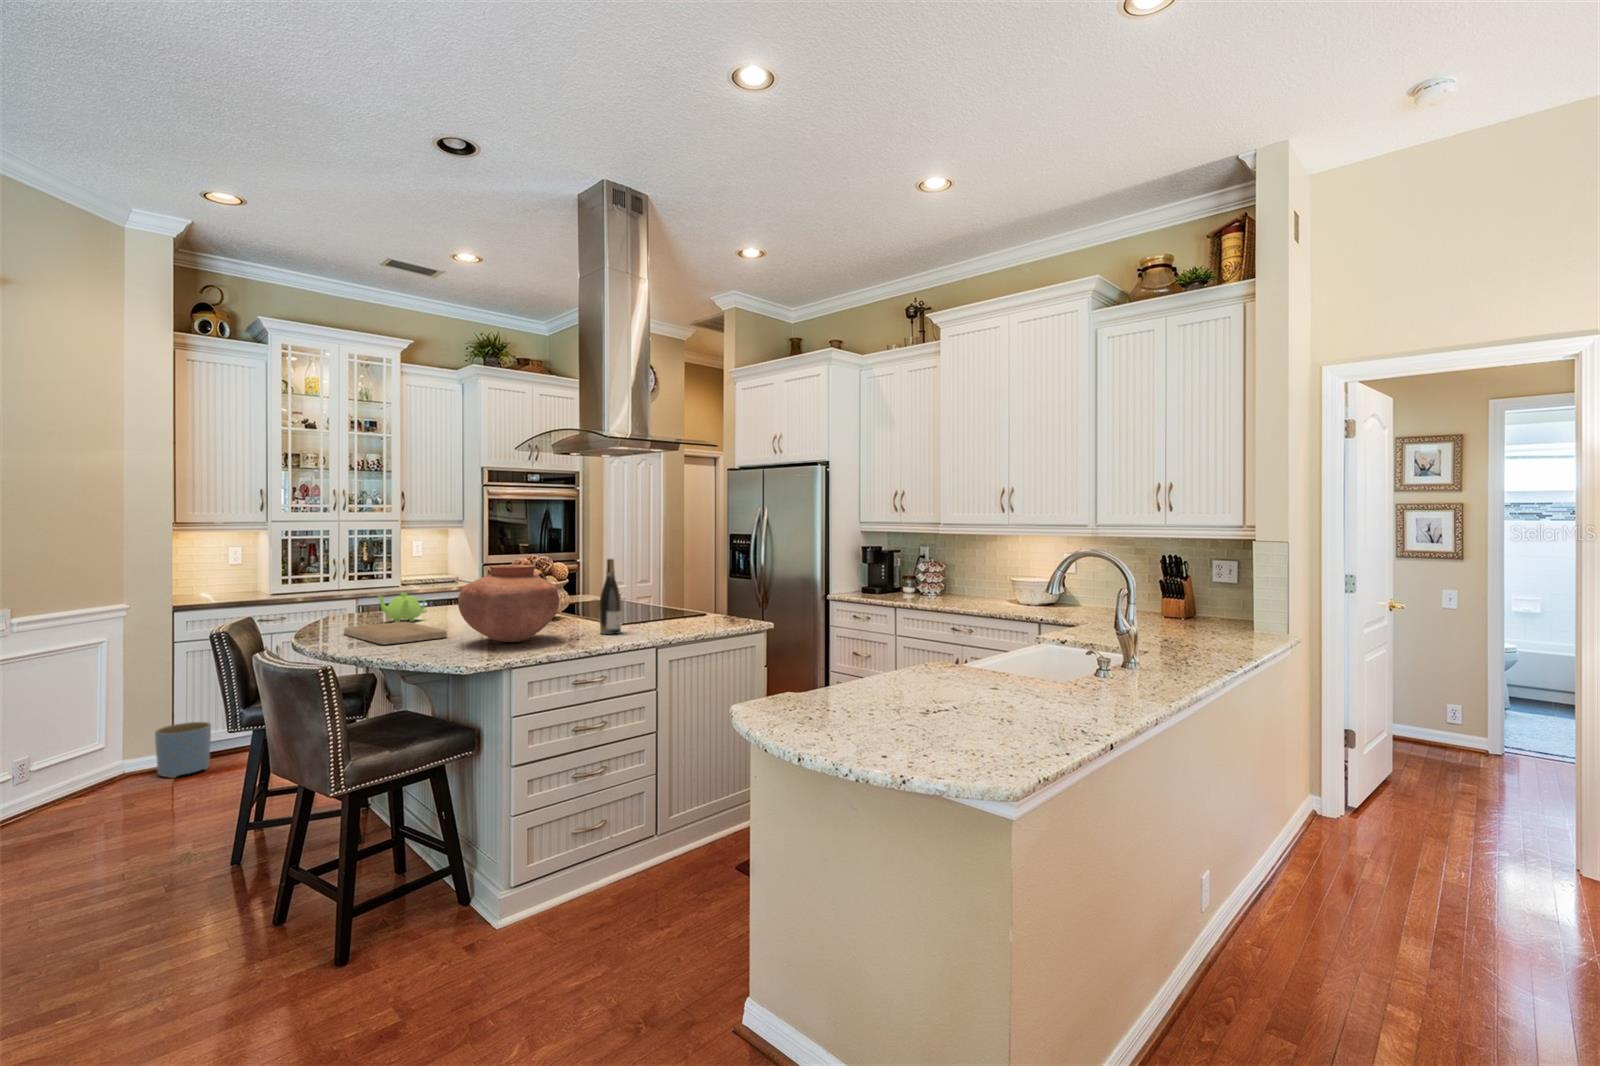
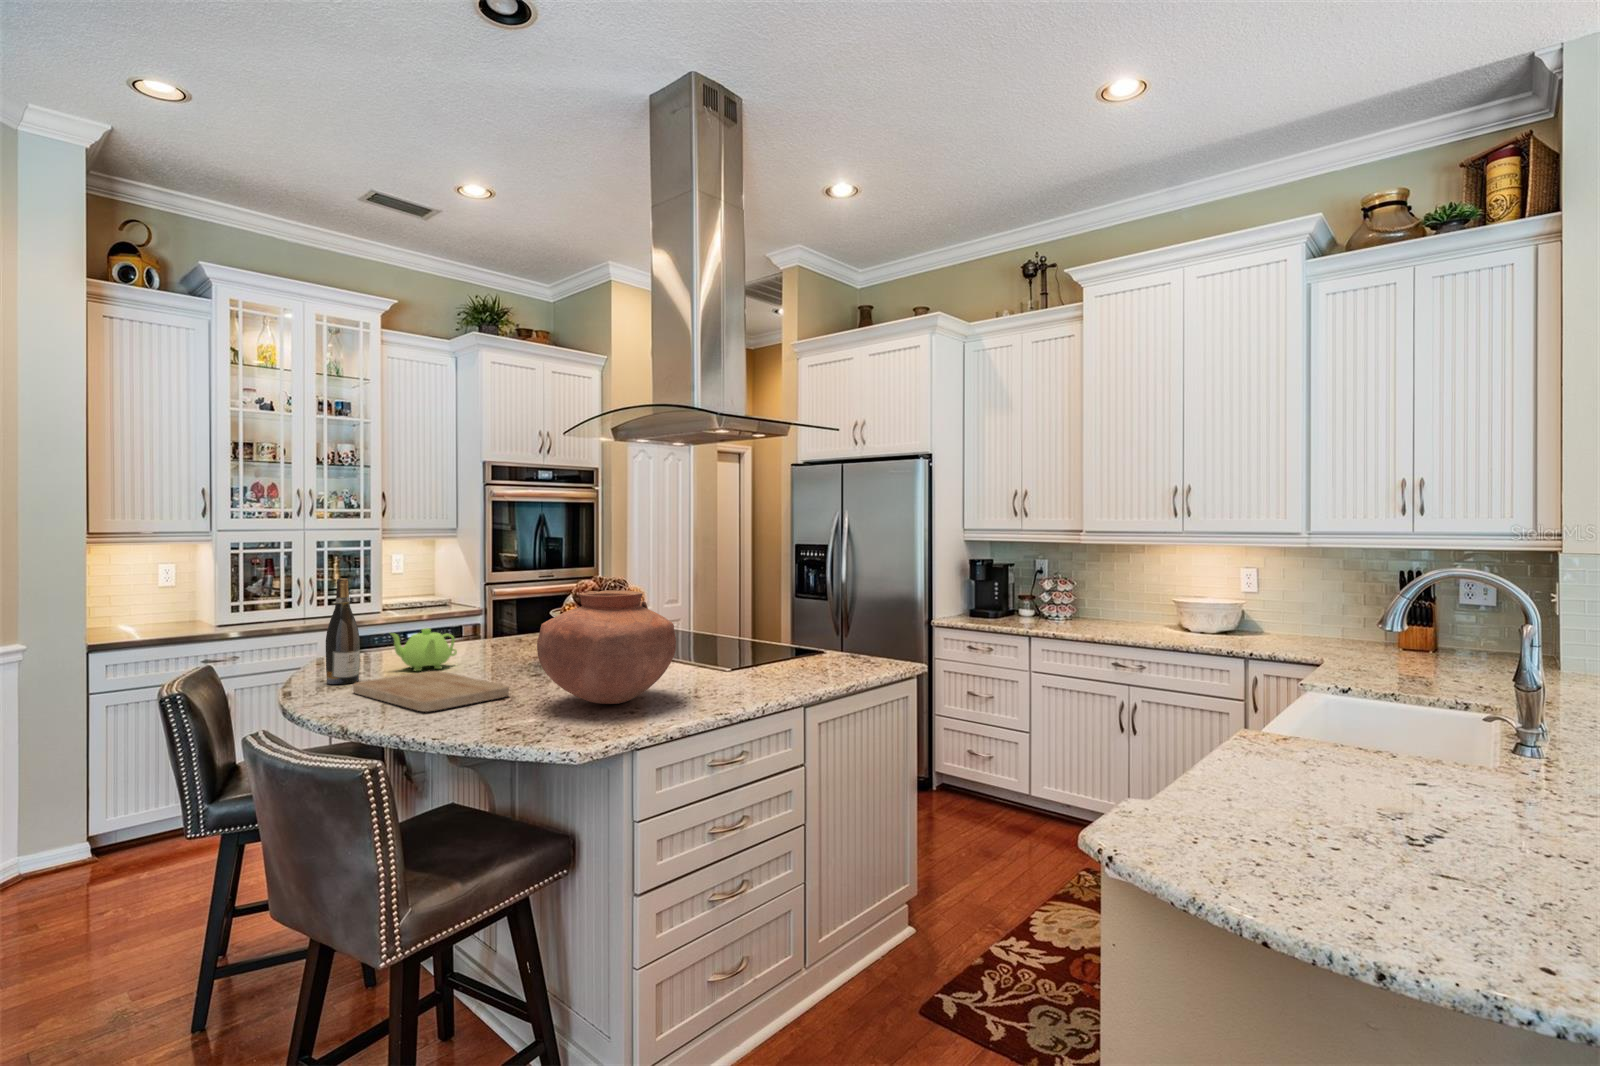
wine bottle: present [600,559,621,634] -> present [326,578,360,684]
planter: present [155,722,211,778] -> none [59,801,137,882]

